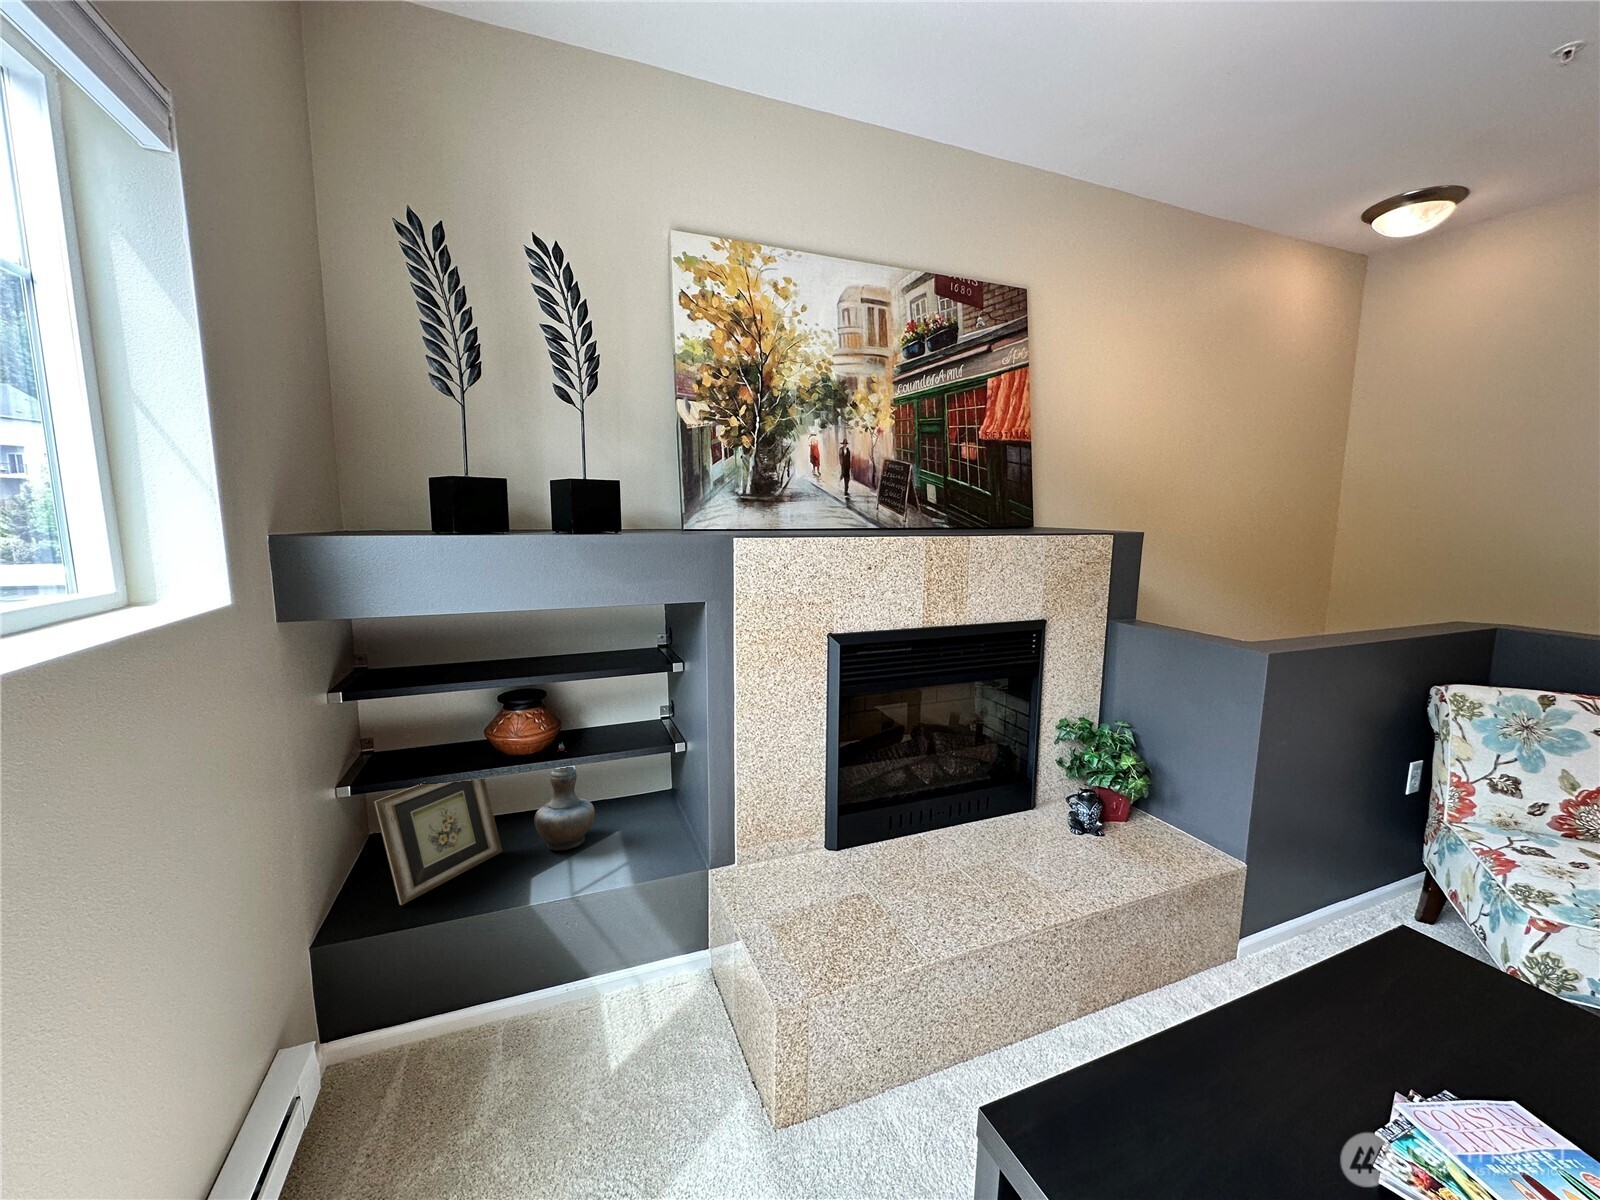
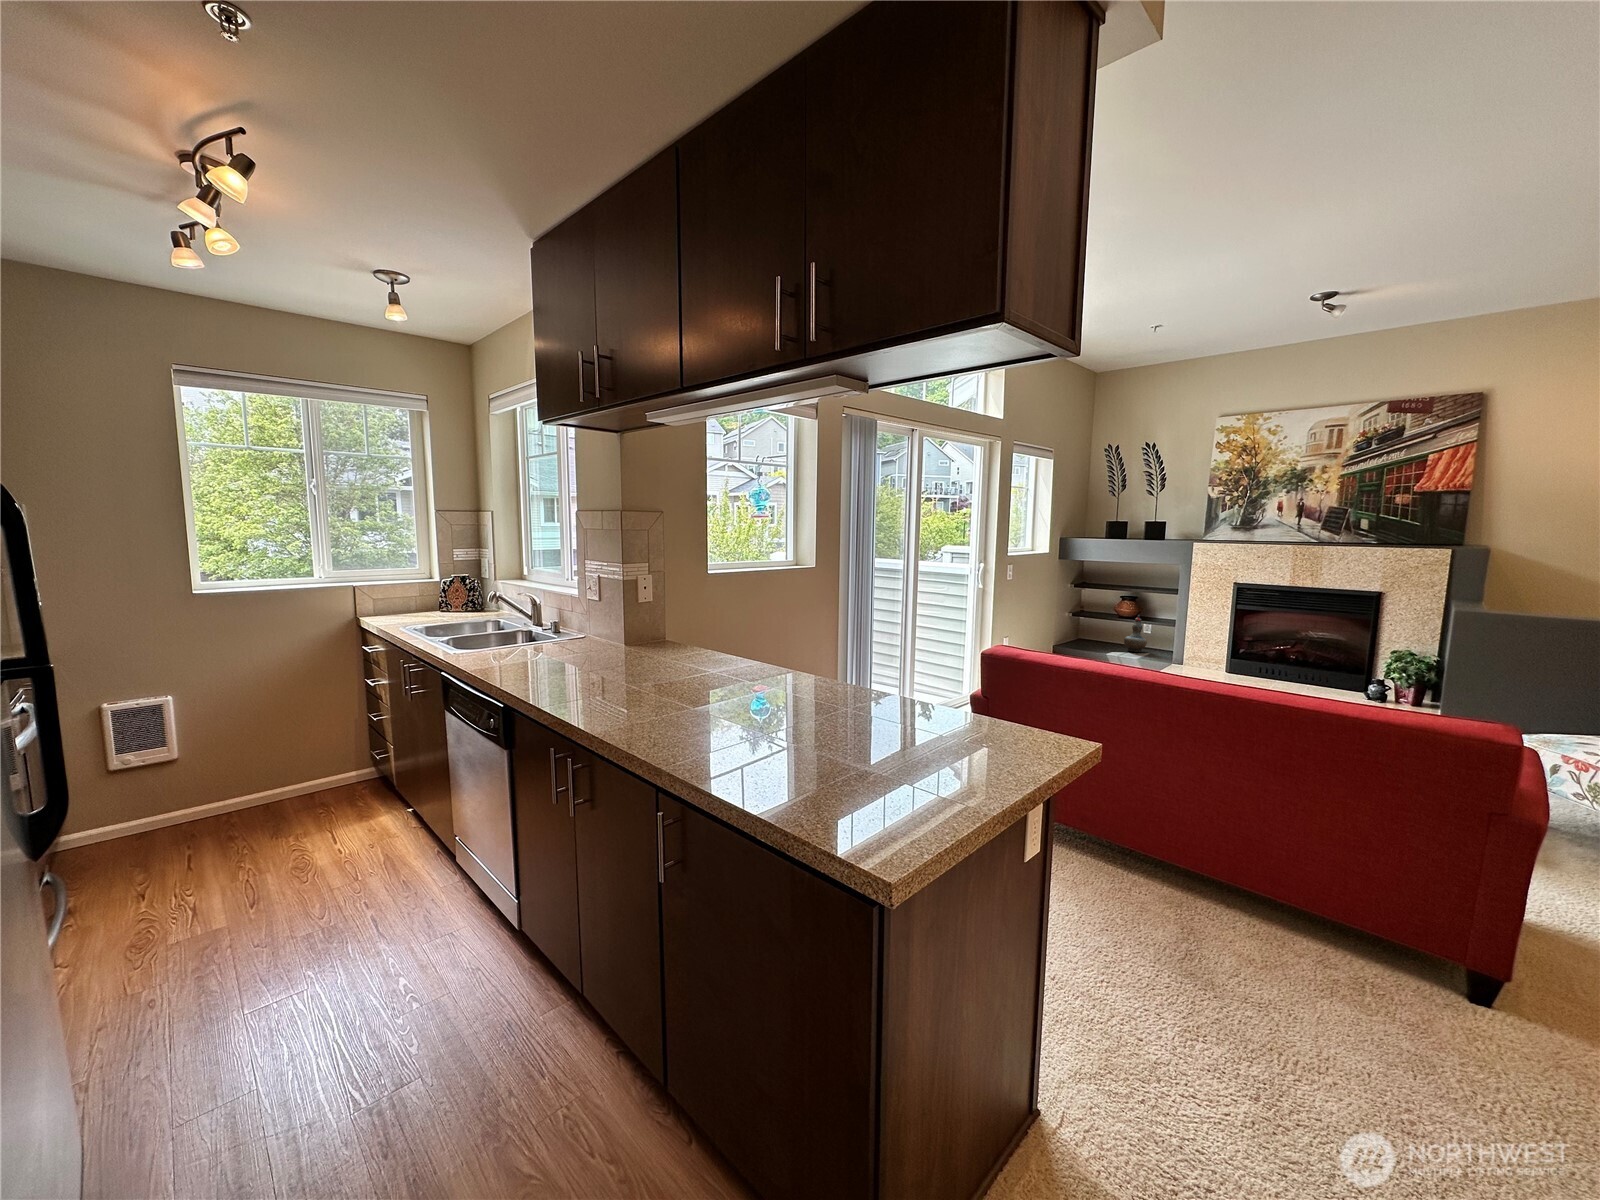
picture frame: present [374,779,502,905] -> none [1076,615,1113,648]

